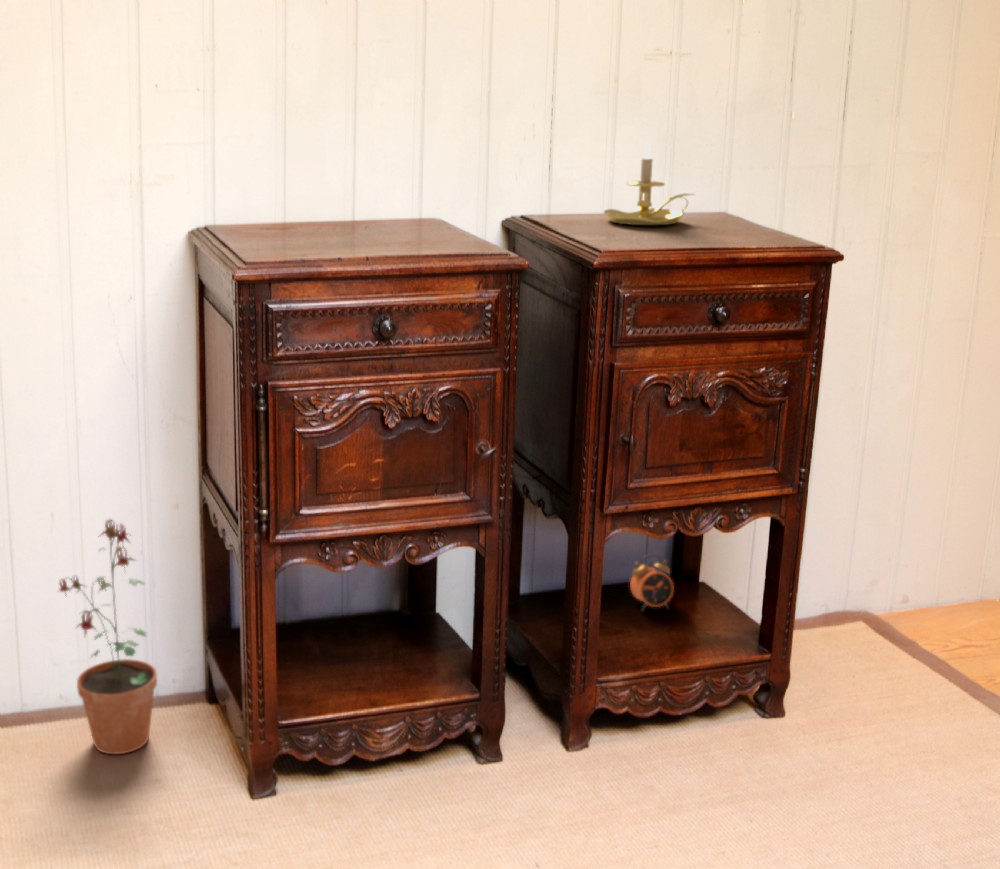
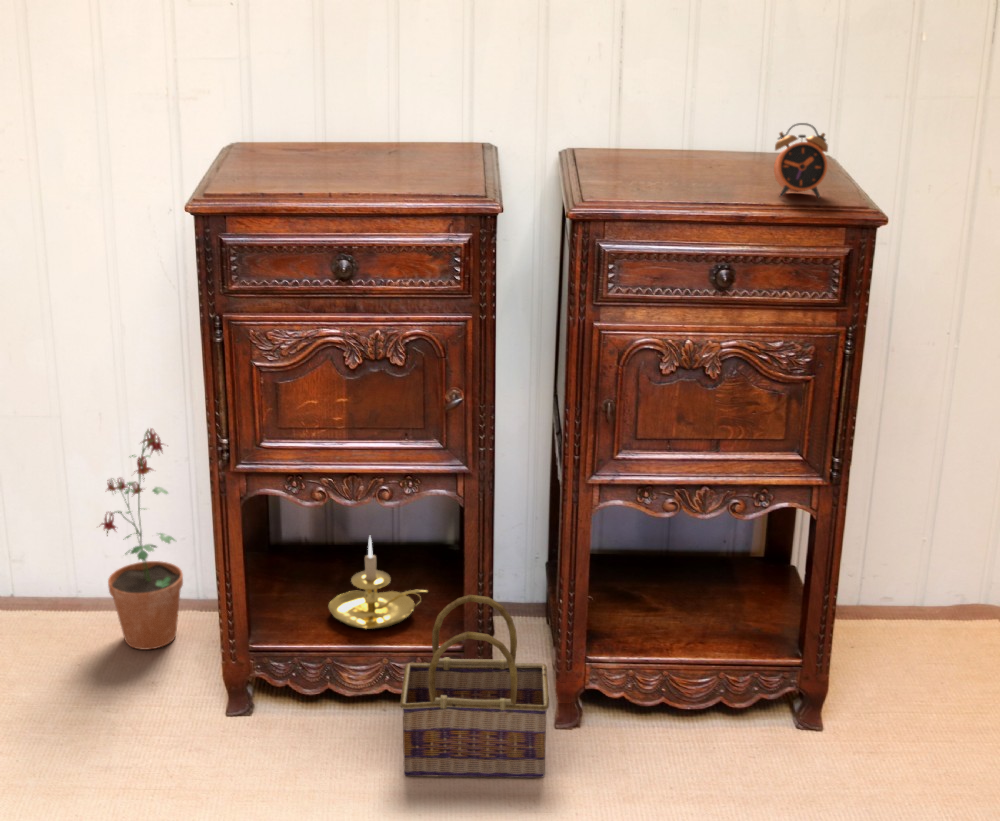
candle holder: present [604,137,689,225] -> present [329,537,428,629]
alarm clock: present [630,556,673,610] -> present [774,123,828,198]
basket: none [441,637,596,823] -> present [400,595,549,778]

